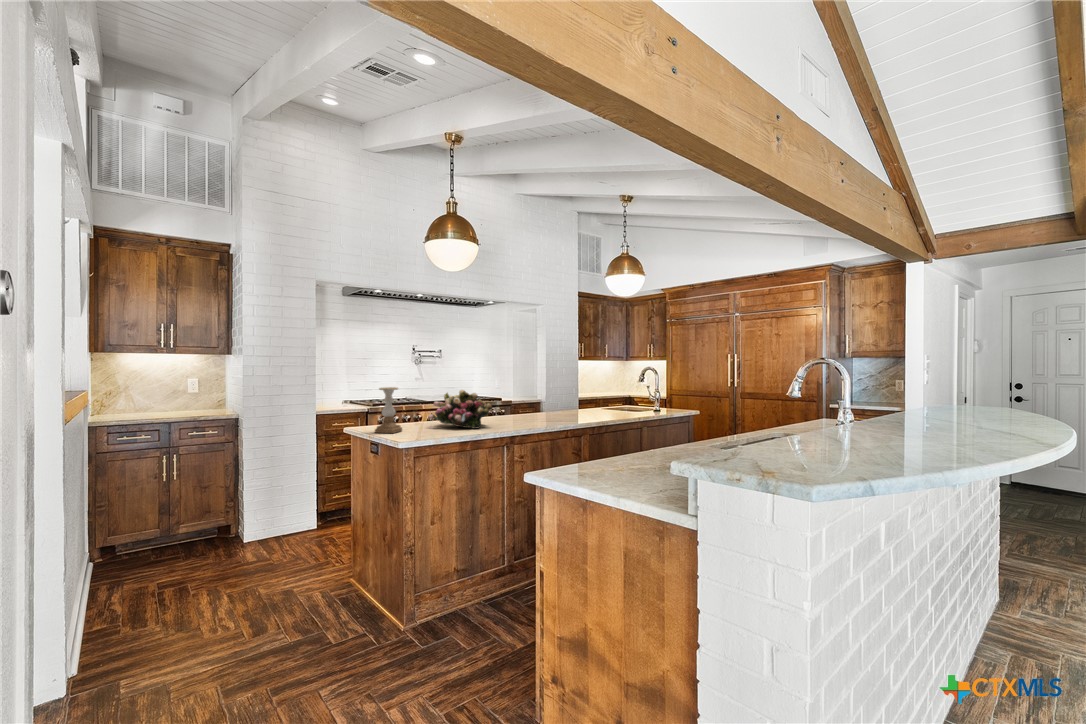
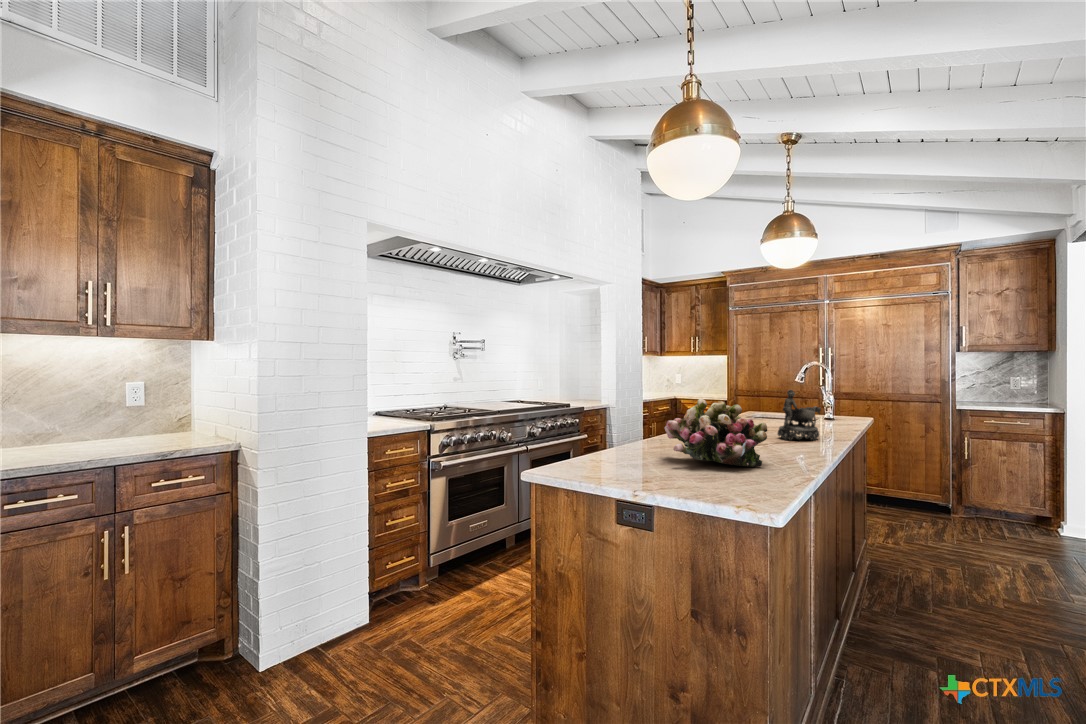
decorative bowl: none [559,386,597,420] -> present [778,390,821,440]
candle holder: present [375,387,402,433] -> none [627,398,670,487]

